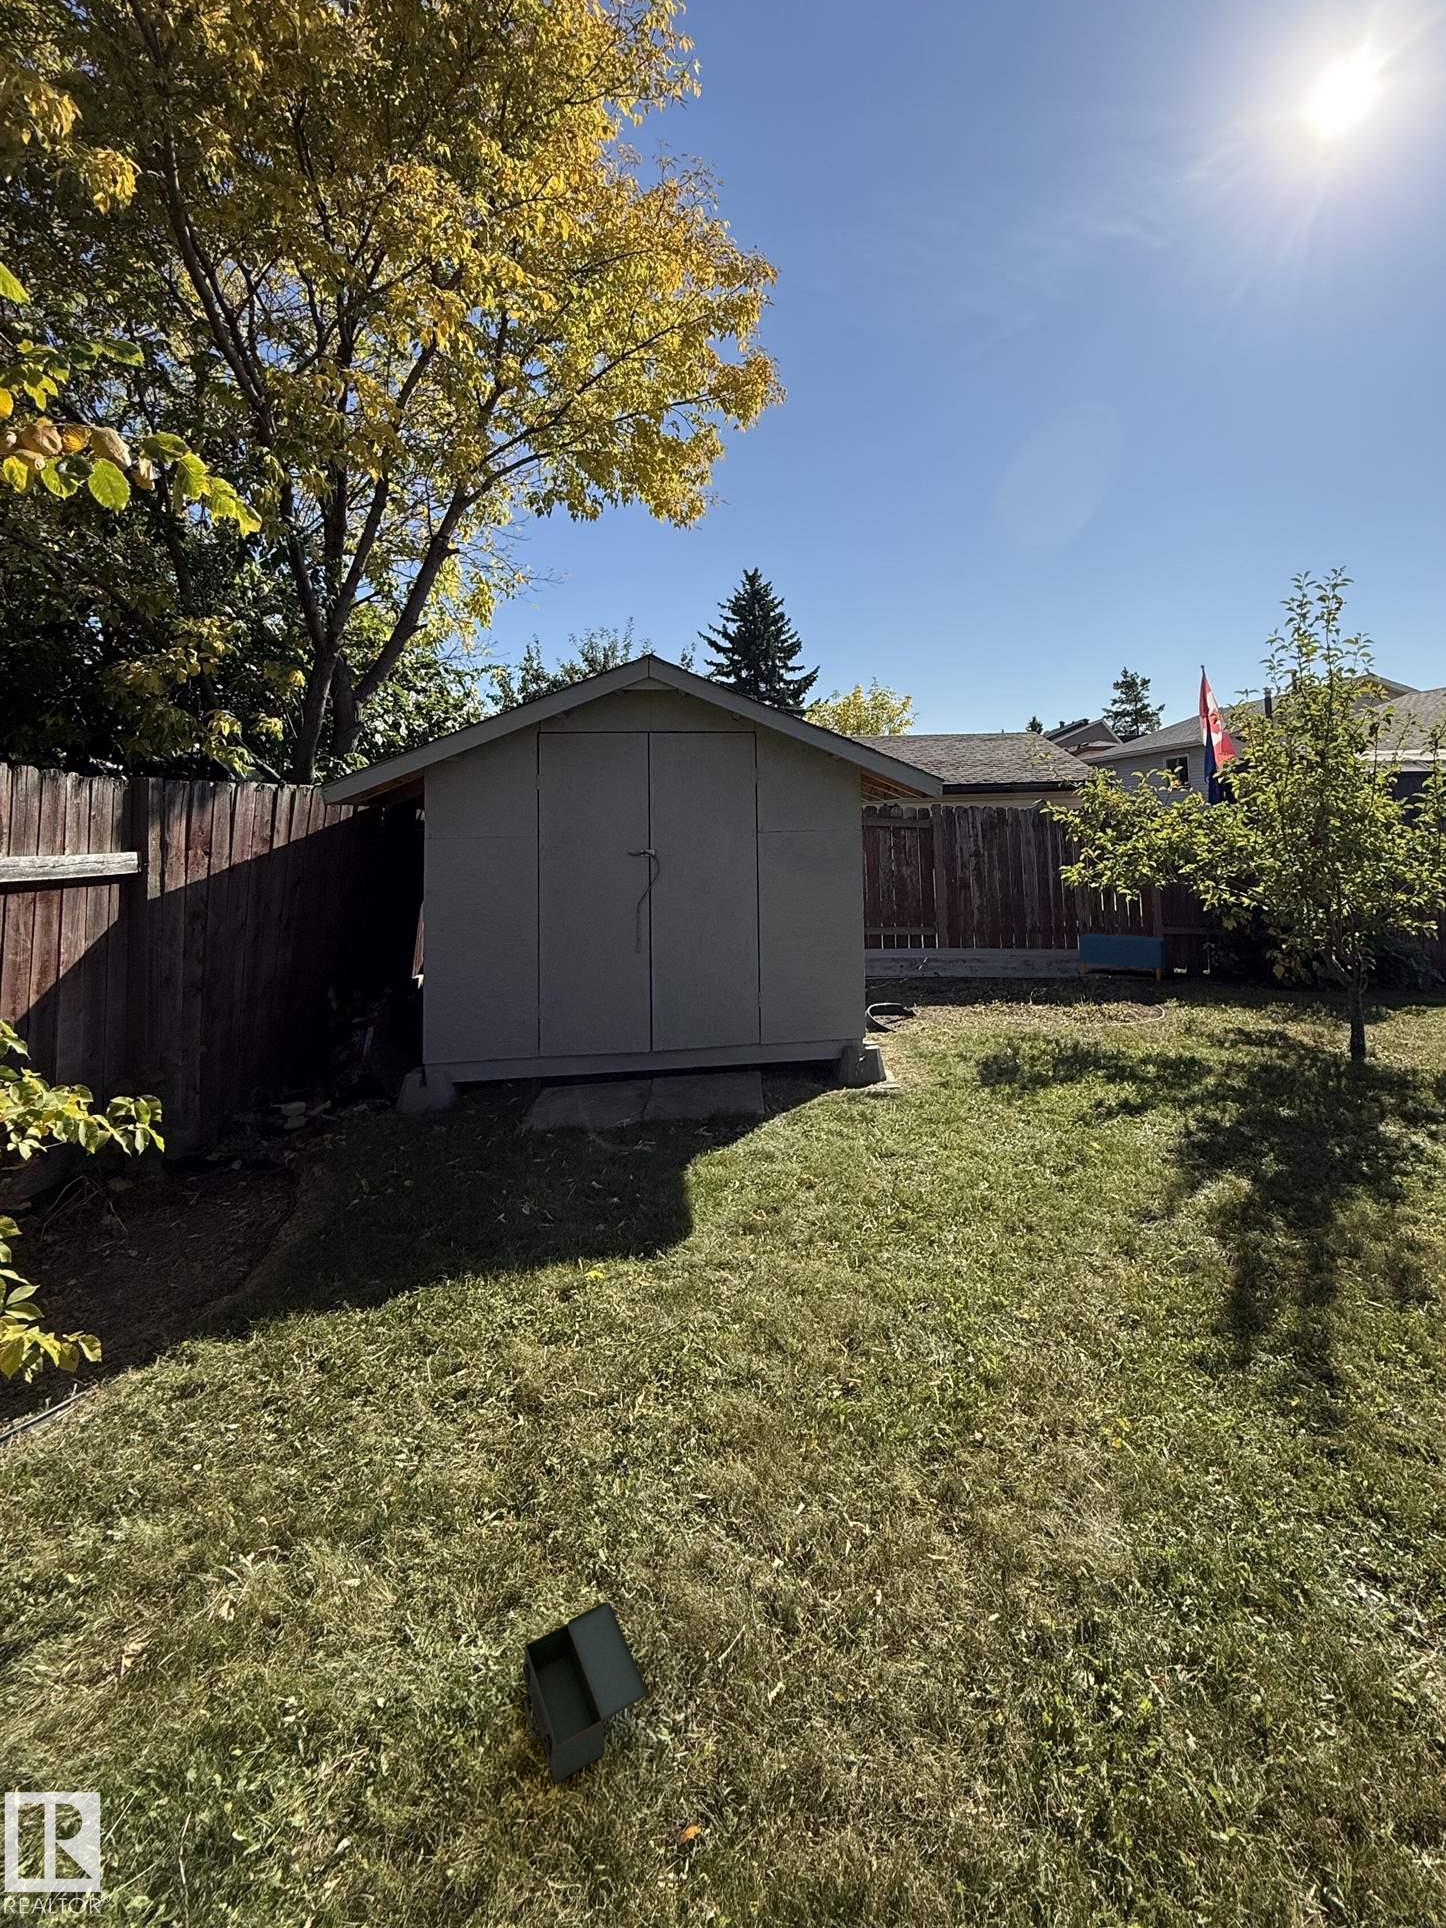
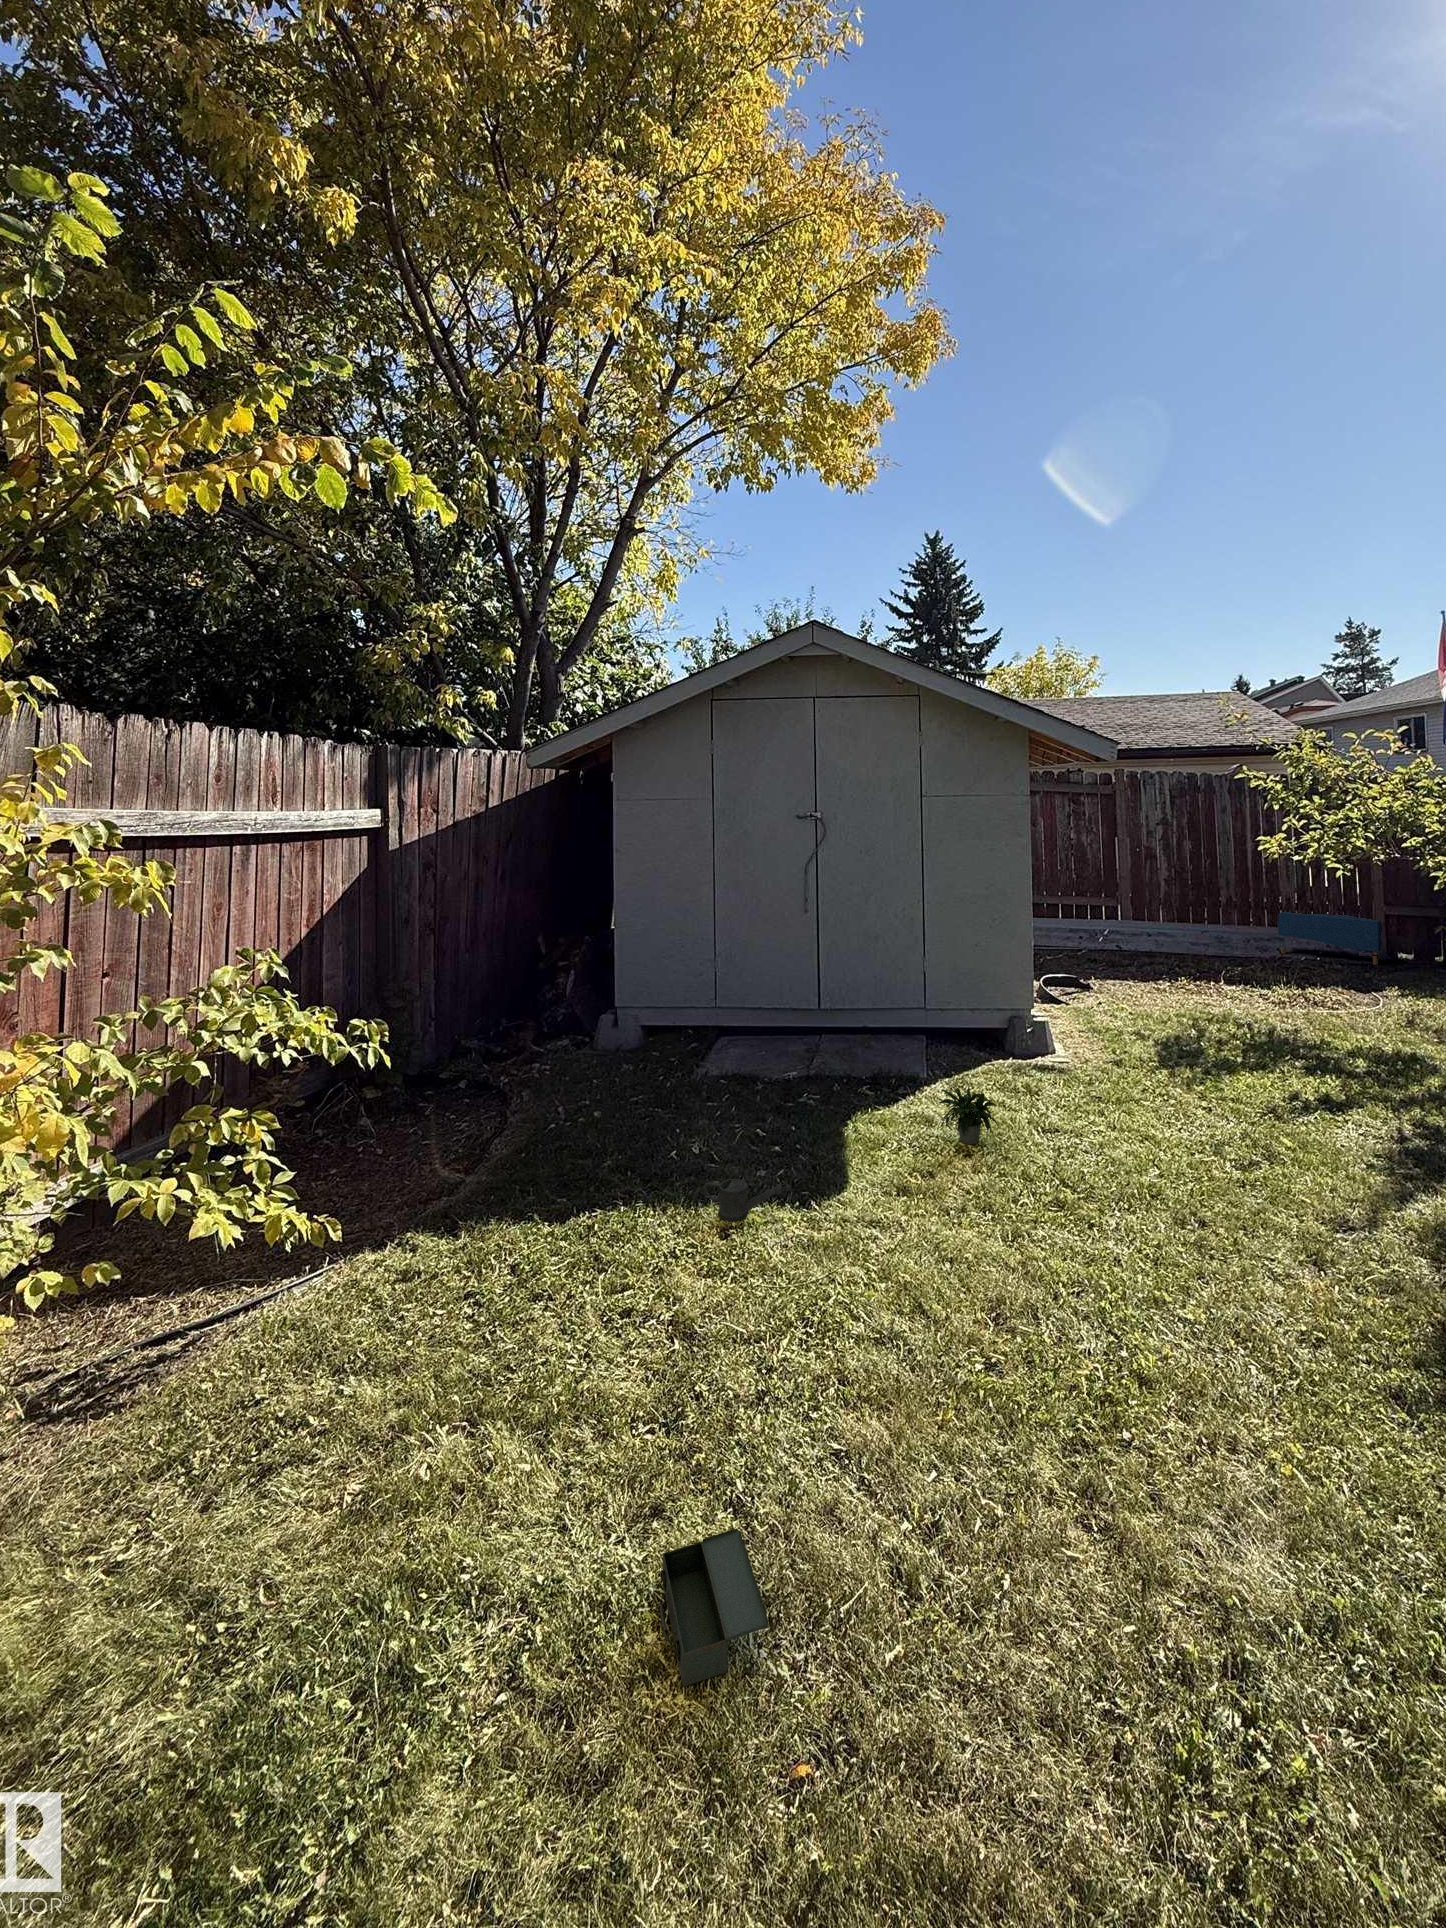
watering can: present [271,1101,331,1129] -> present [704,1179,782,1221]
potted plant: none [771,1117,844,1175] -> present [926,1085,998,1144]

